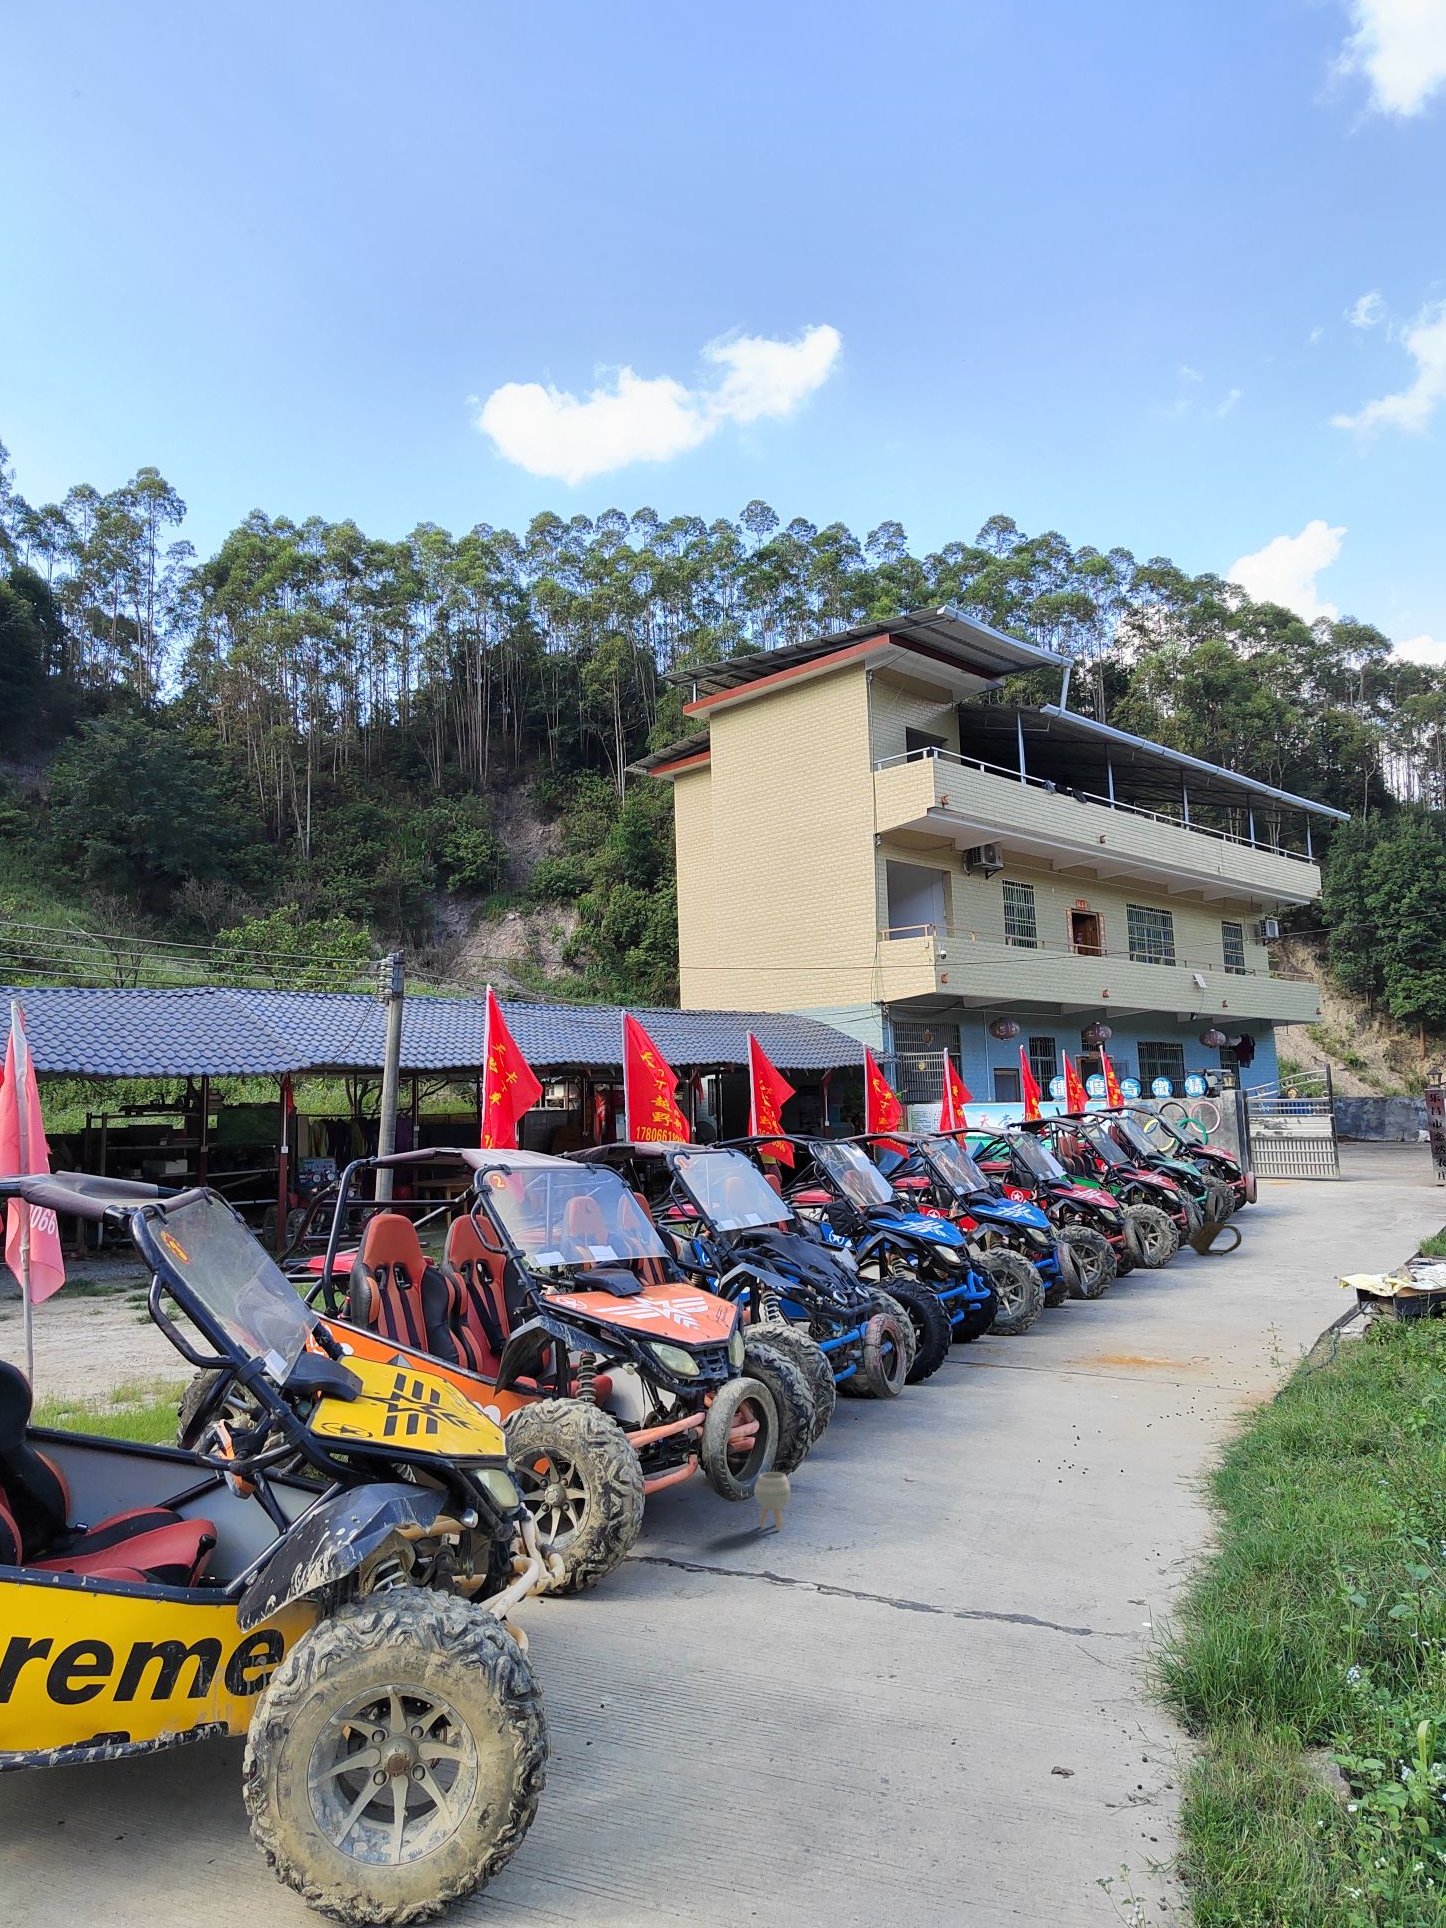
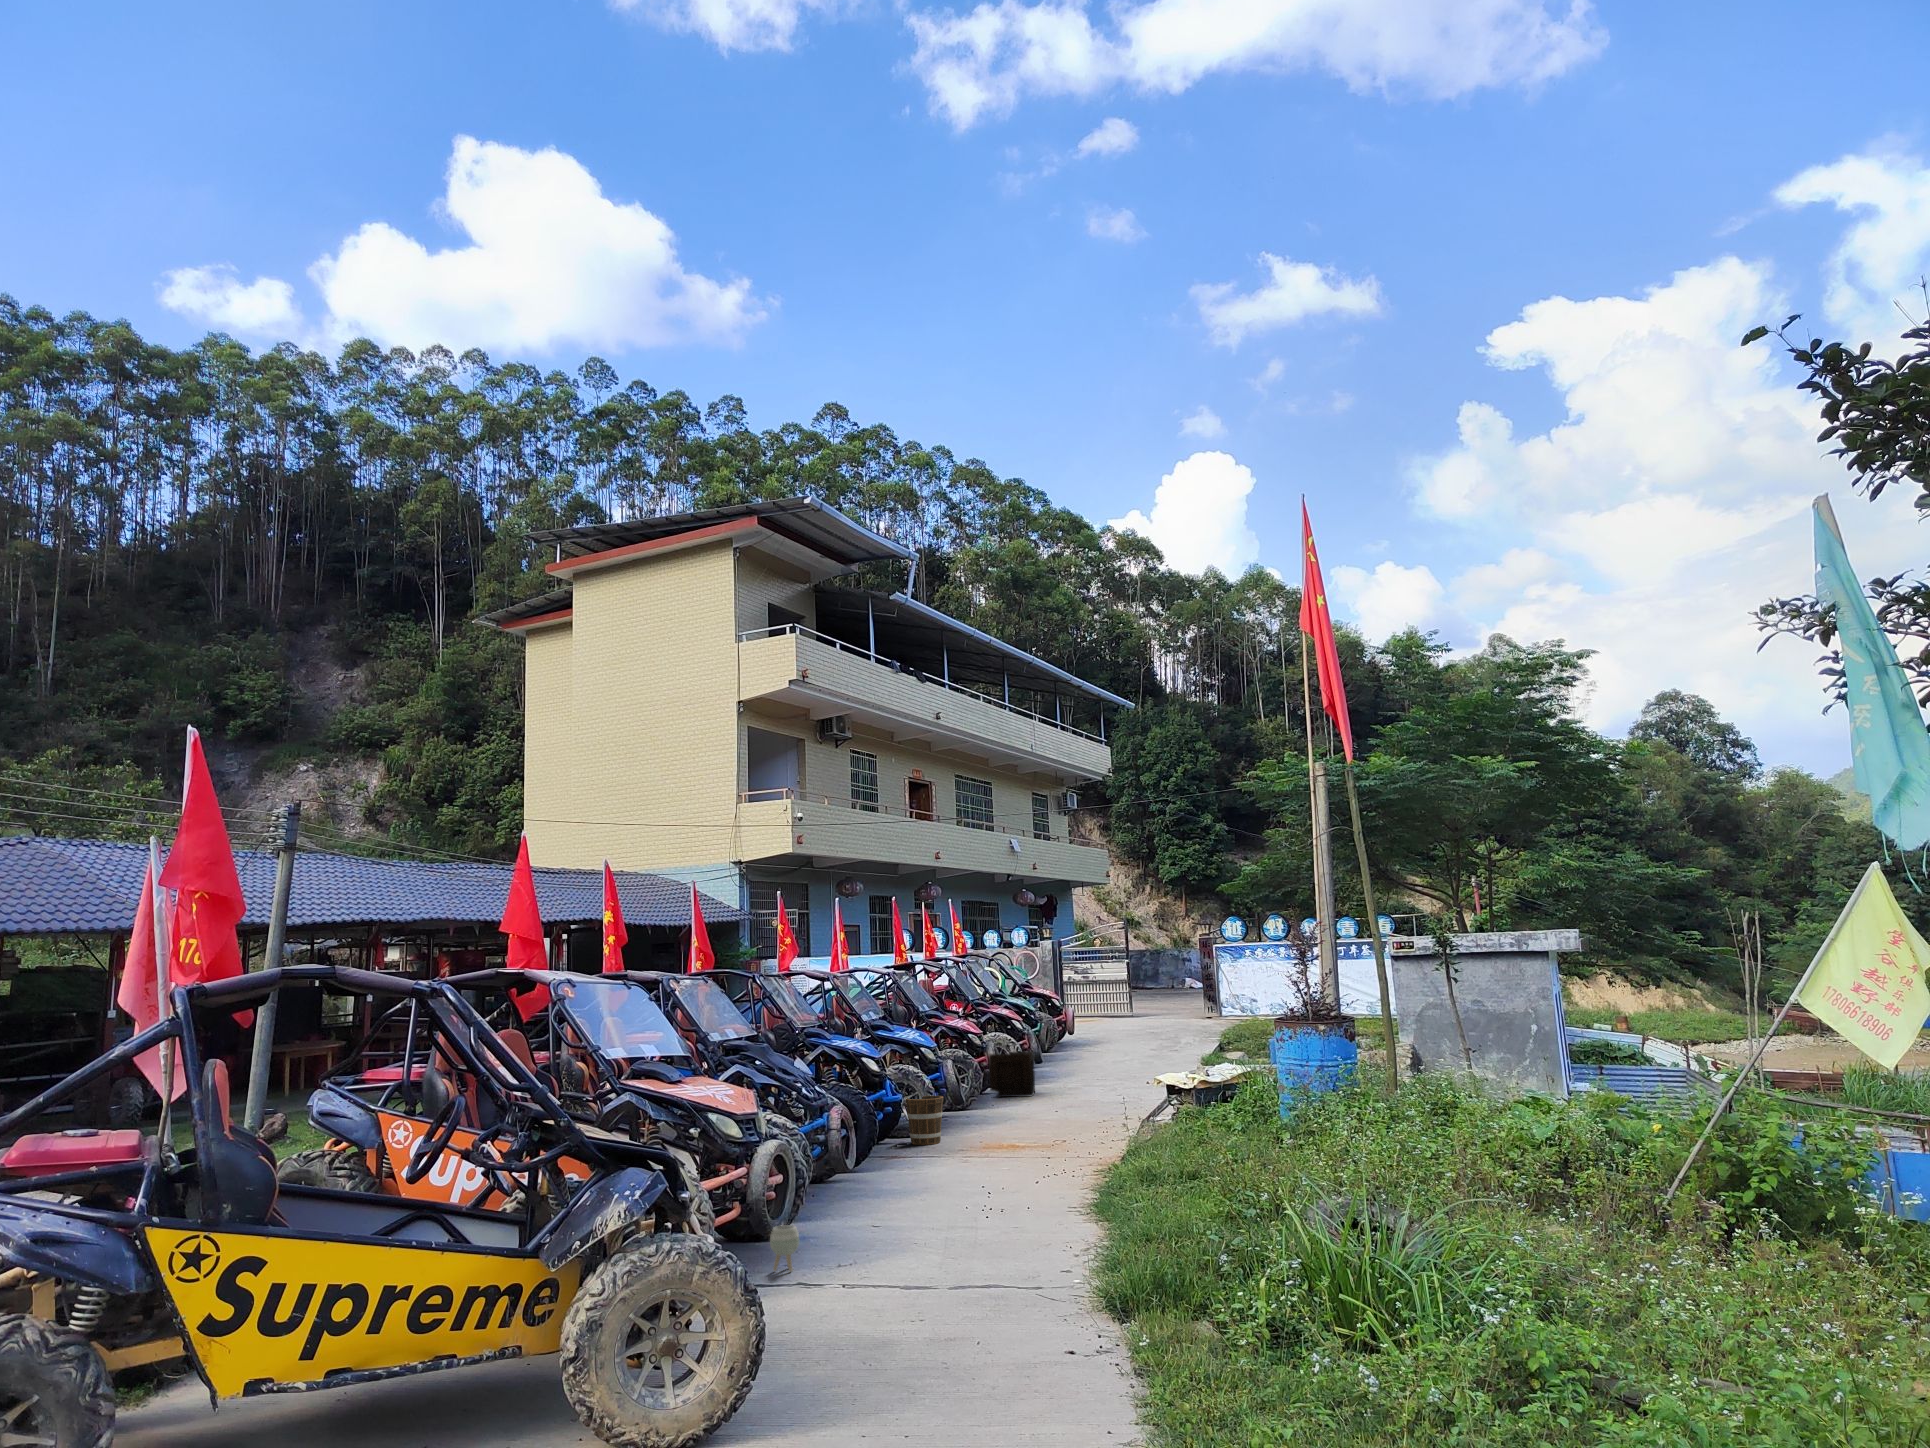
backpack: present [1189,1221,1241,1256] -> none [1032,1047,1074,1078]
wooden crate: none [1128,1227,1186,1281] -> present [989,1051,1035,1097]
bucket: none [1003,1285,1049,1343] -> present [905,1096,943,1145]

